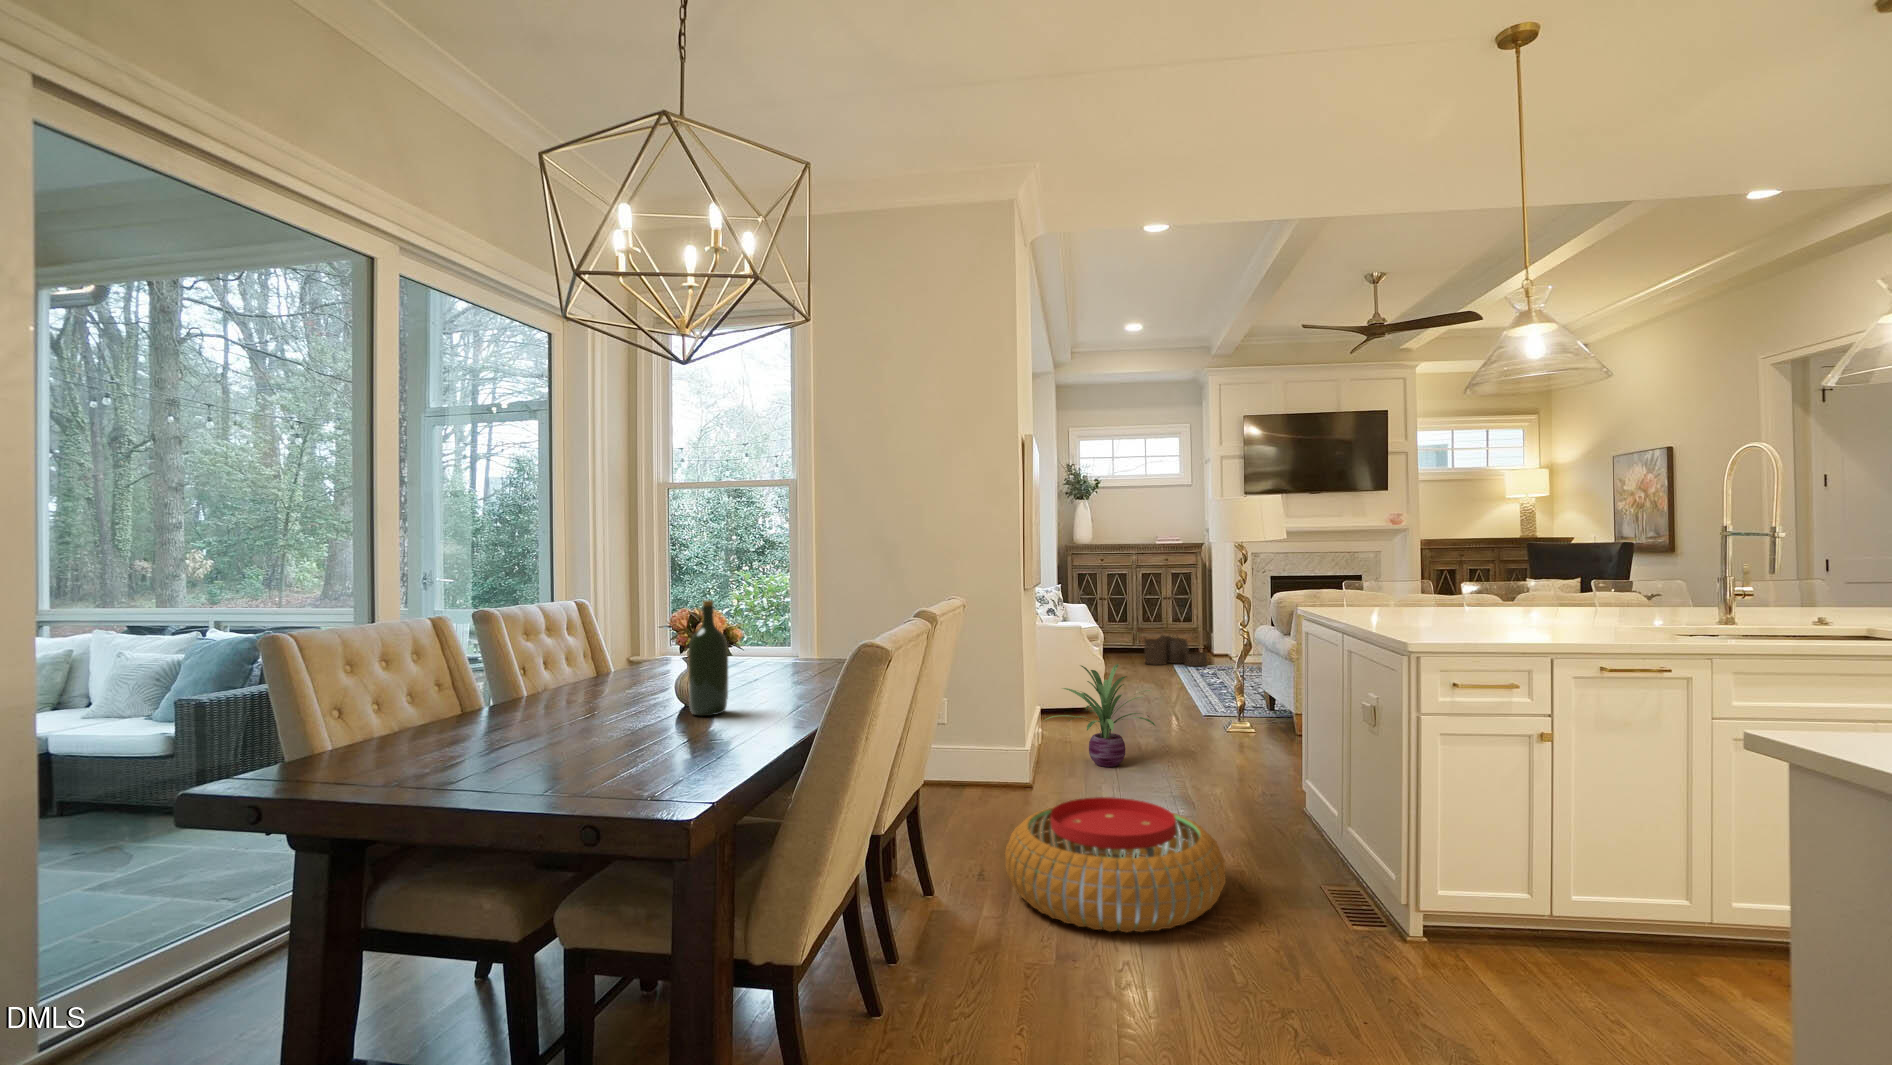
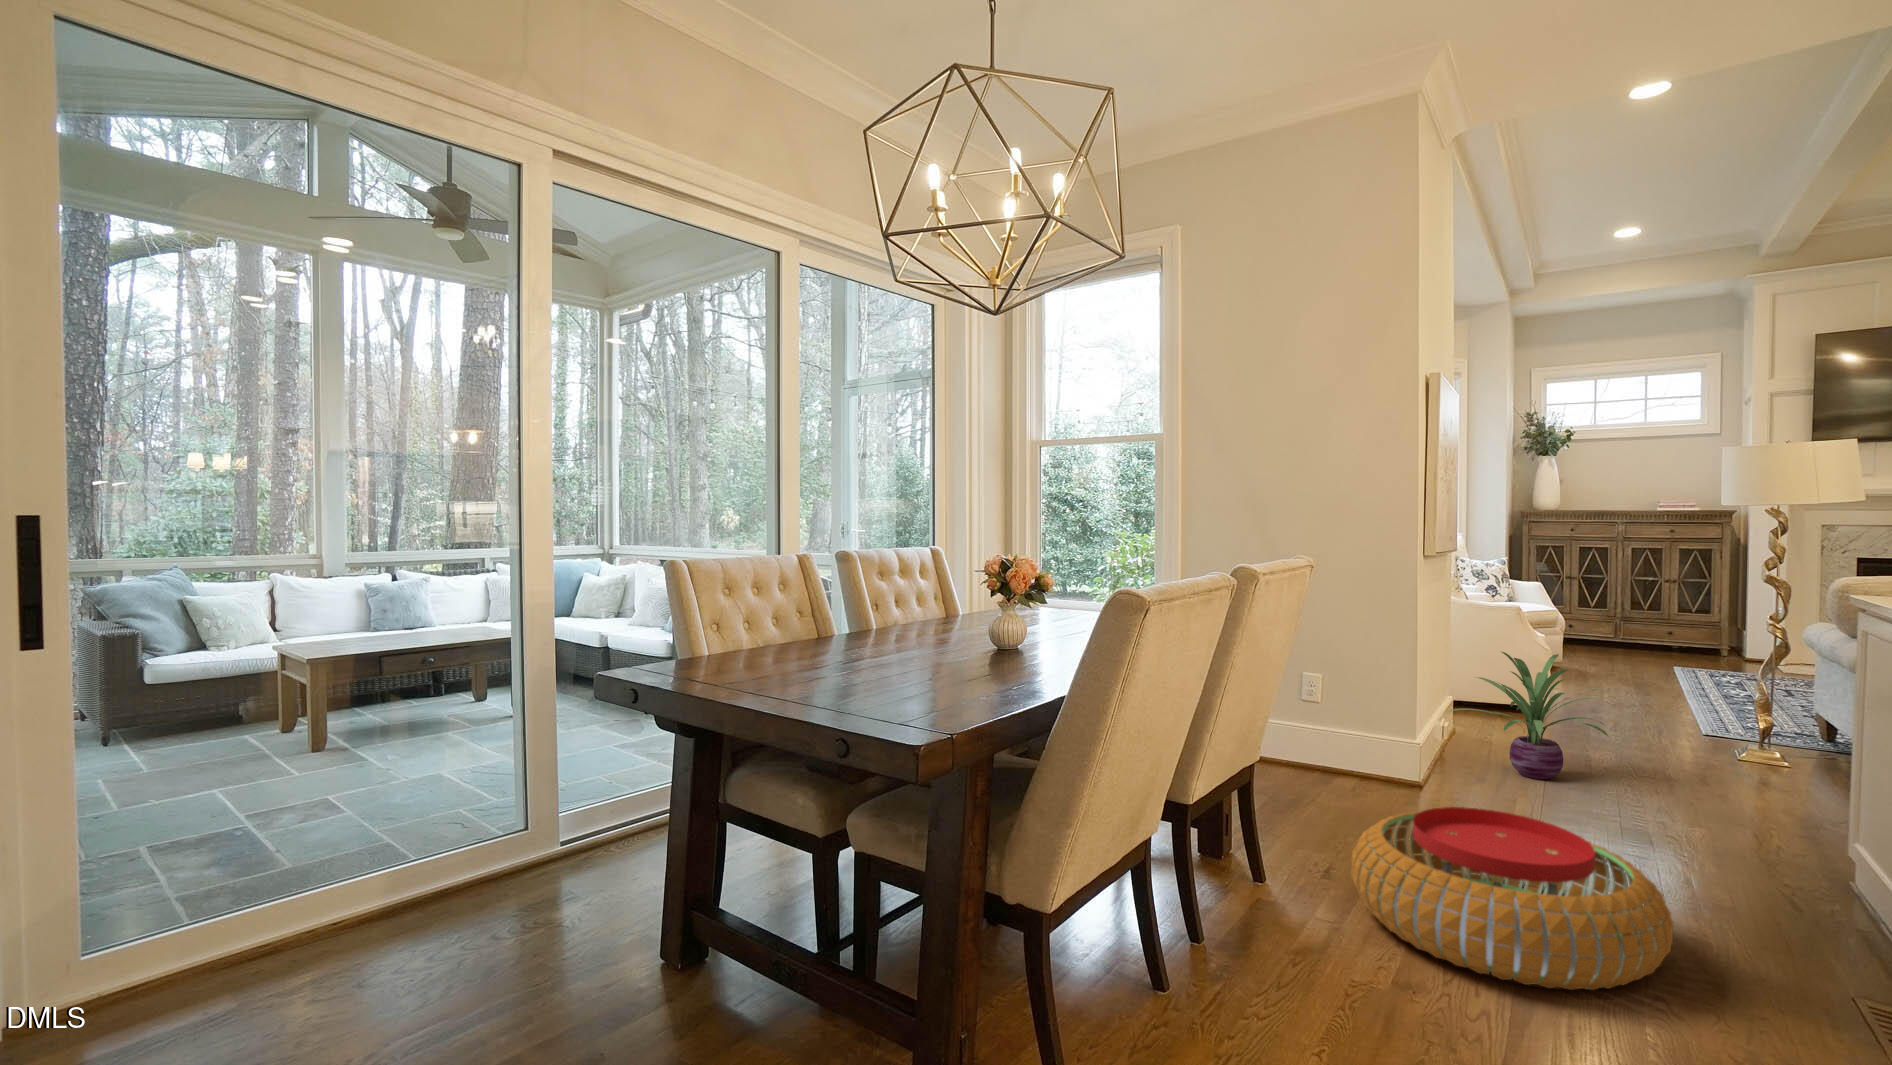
wine bottle: present [688,600,728,716] -> none [993,546,1031,659]
woven basket: present [1144,635,1207,666] -> none [1630,625,1734,672]

